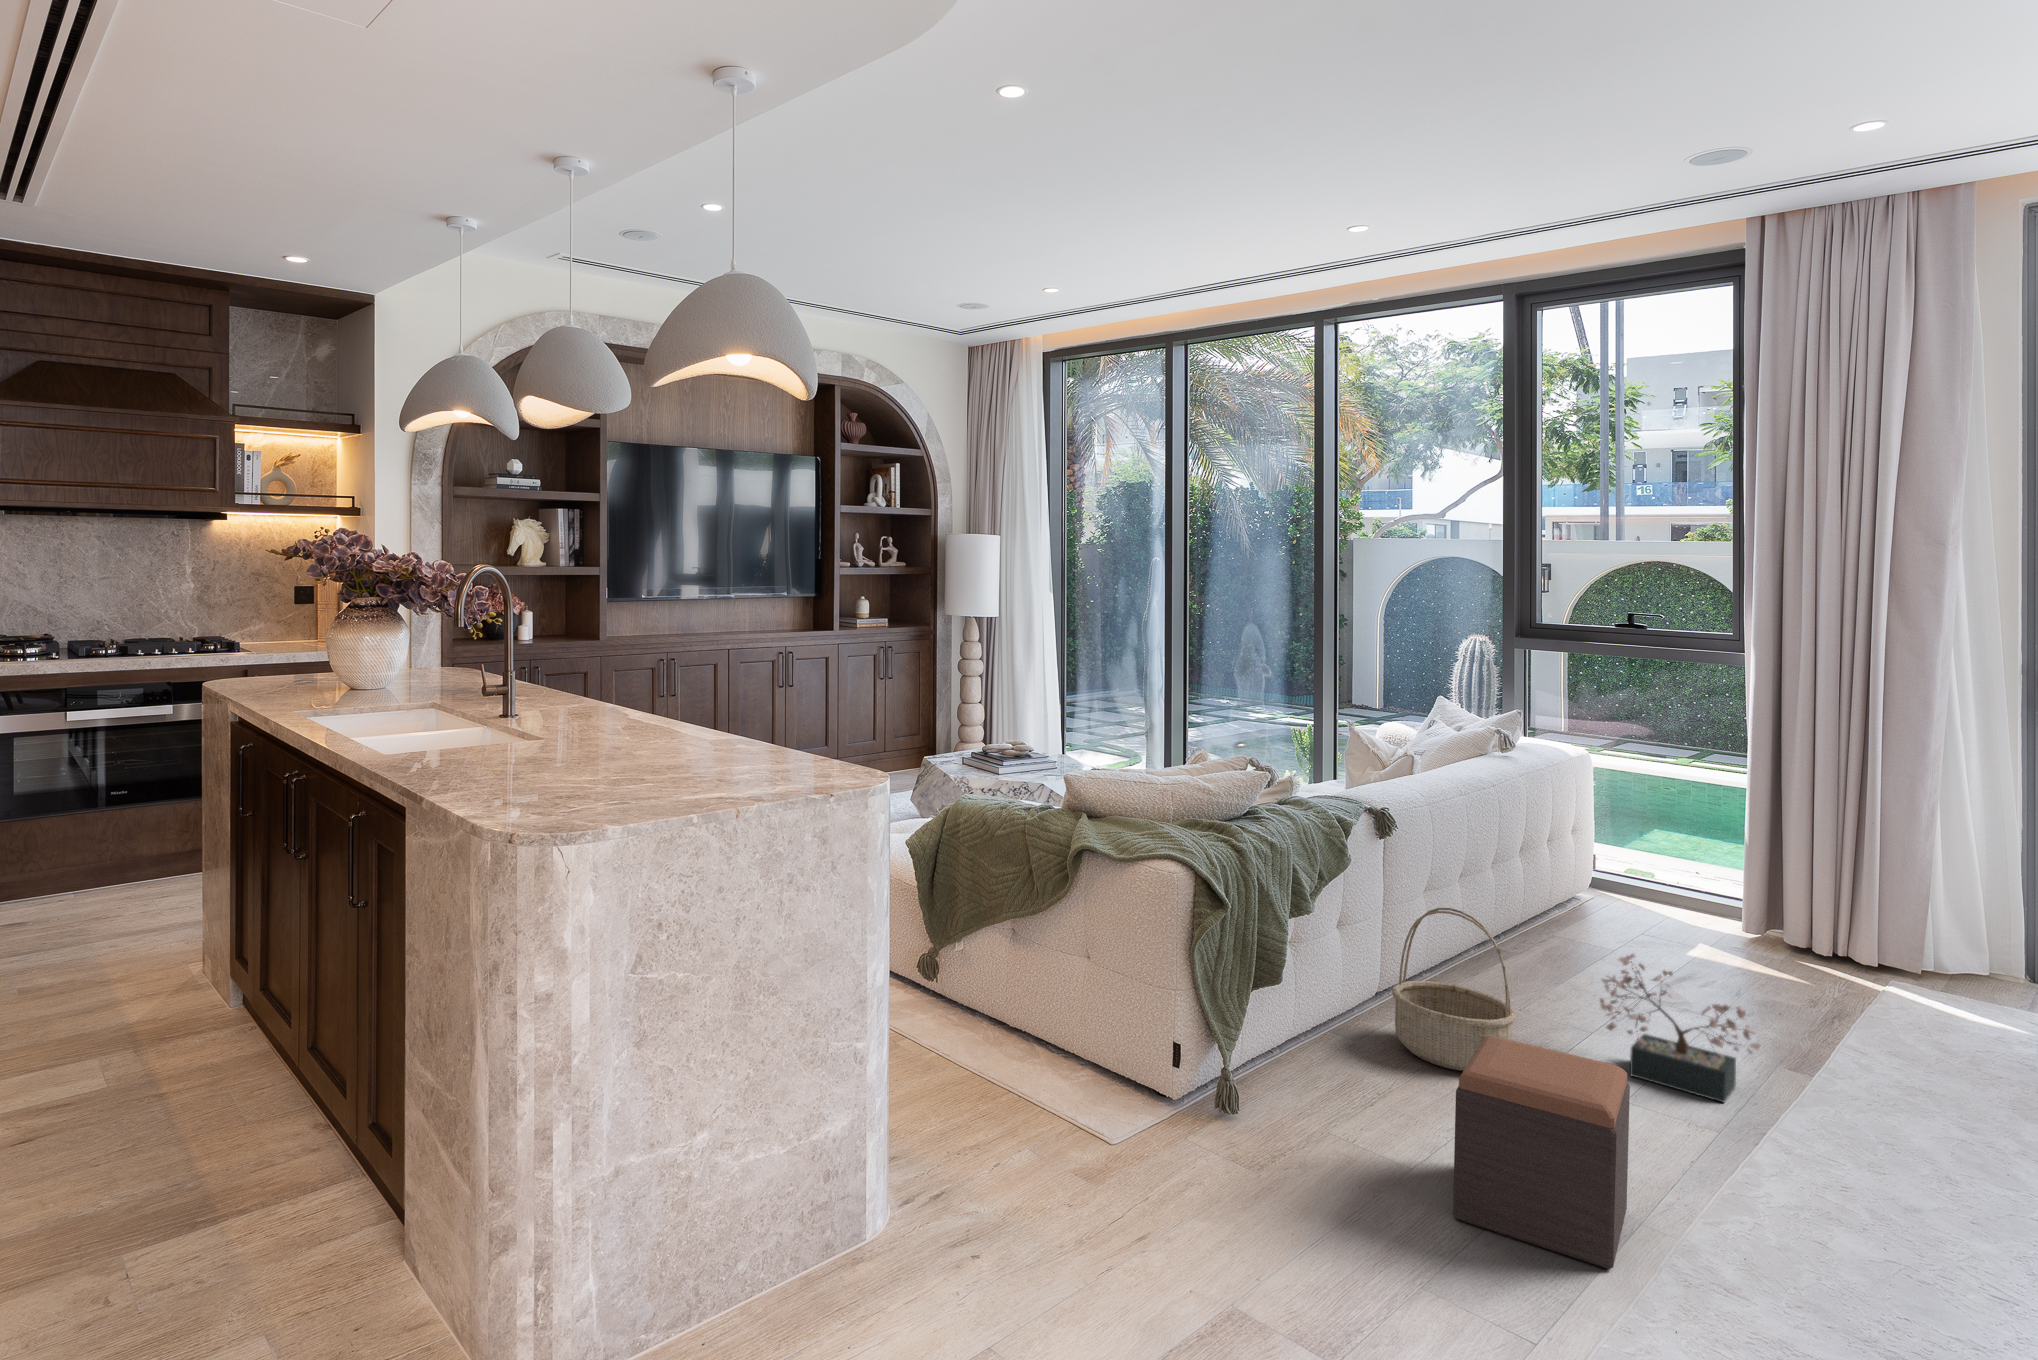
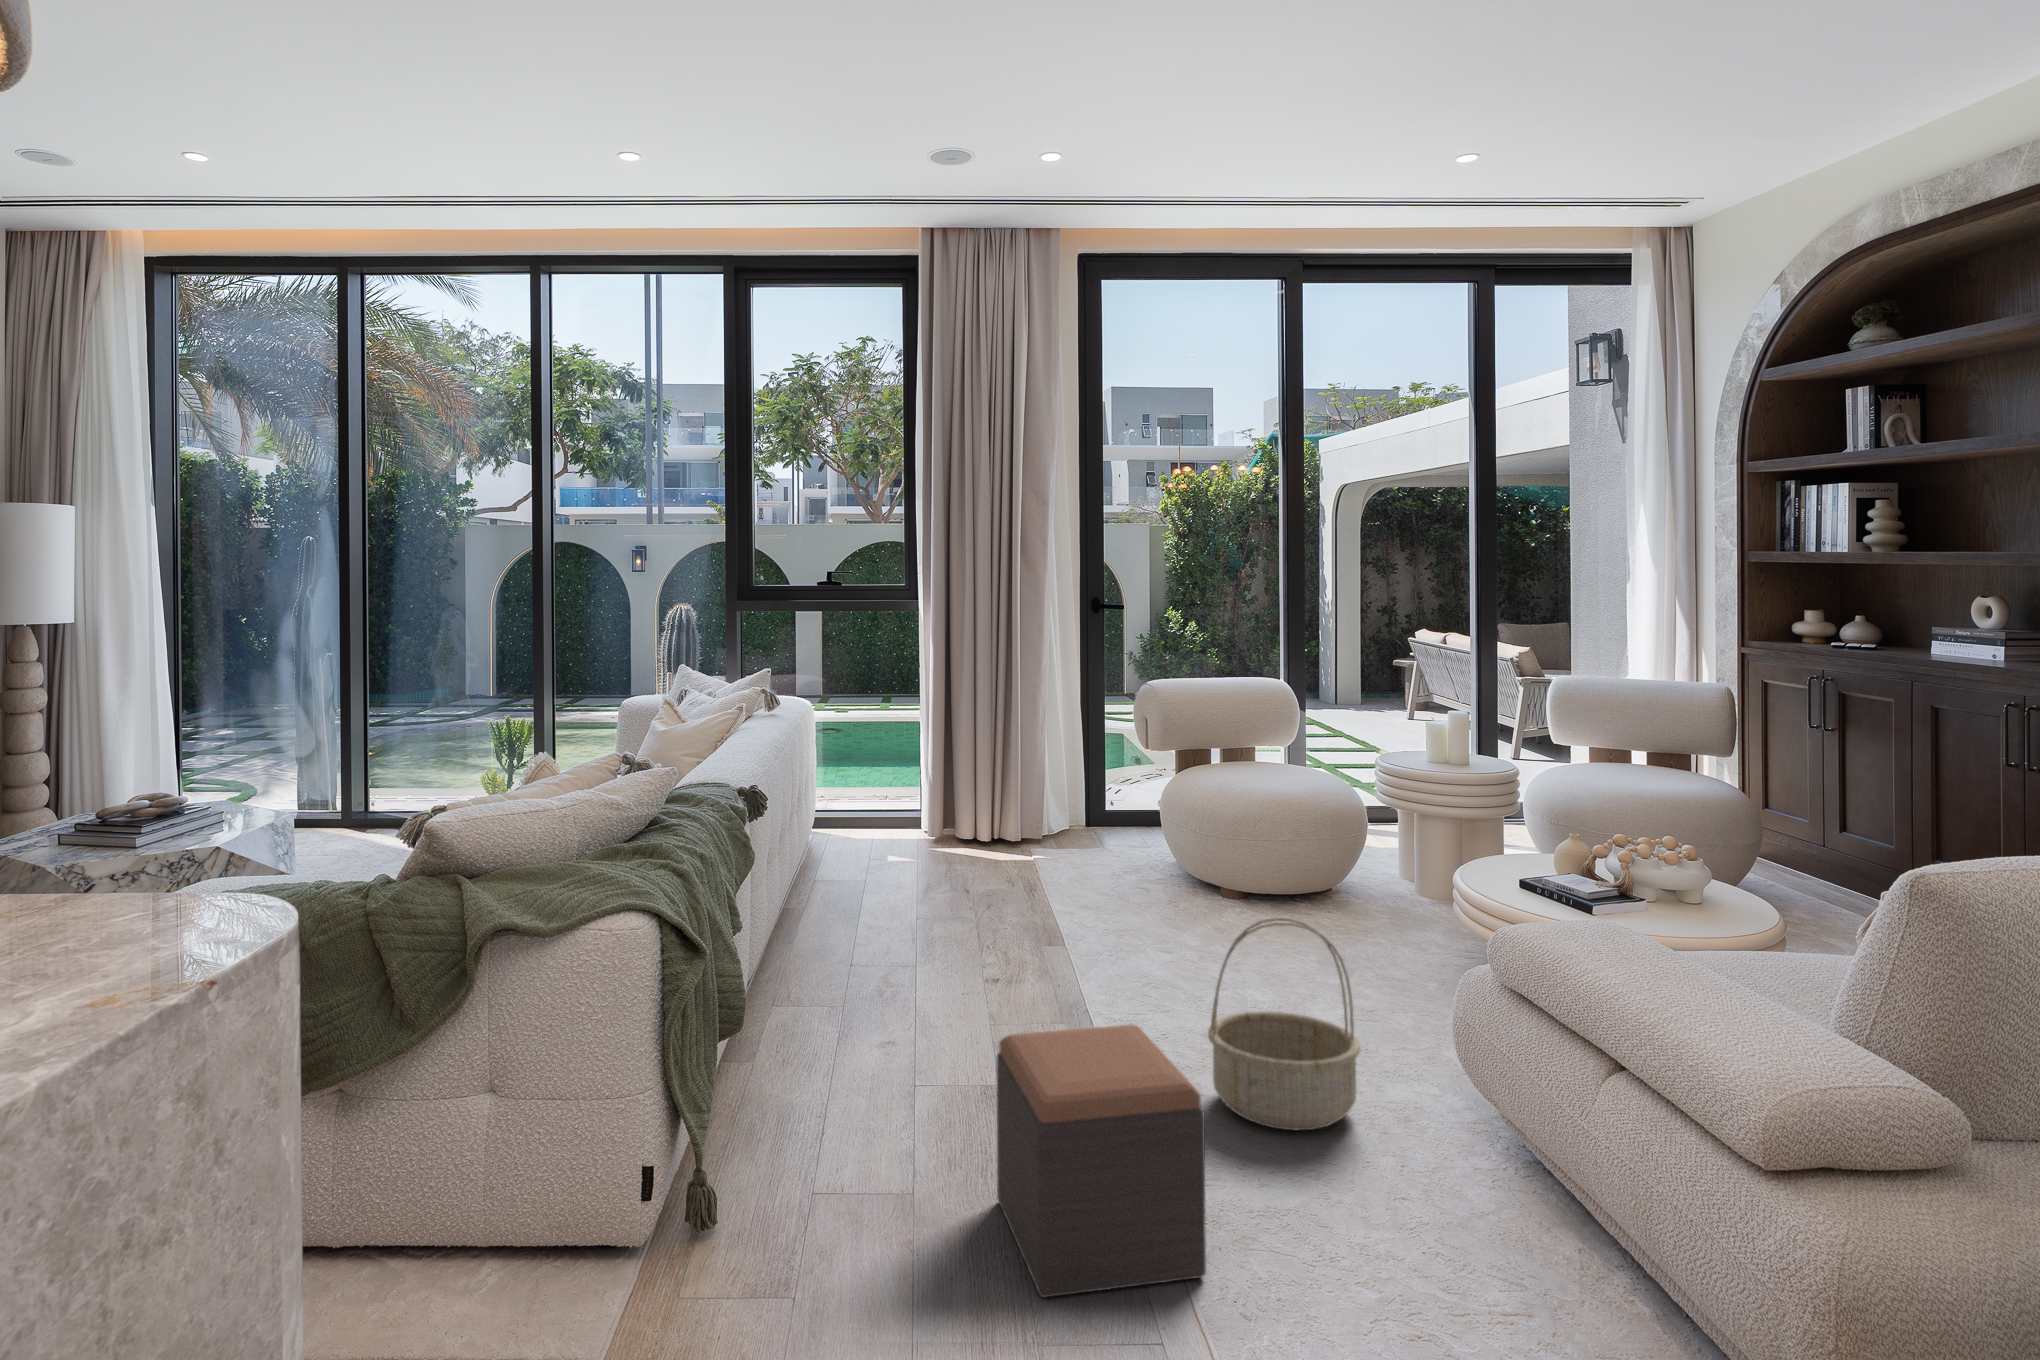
basket: present [1392,908,1517,1071] -> present [1208,918,1361,1130]
decorative plant: present [1600,954,1761,1103] -> none [966,890,1105,1019]

